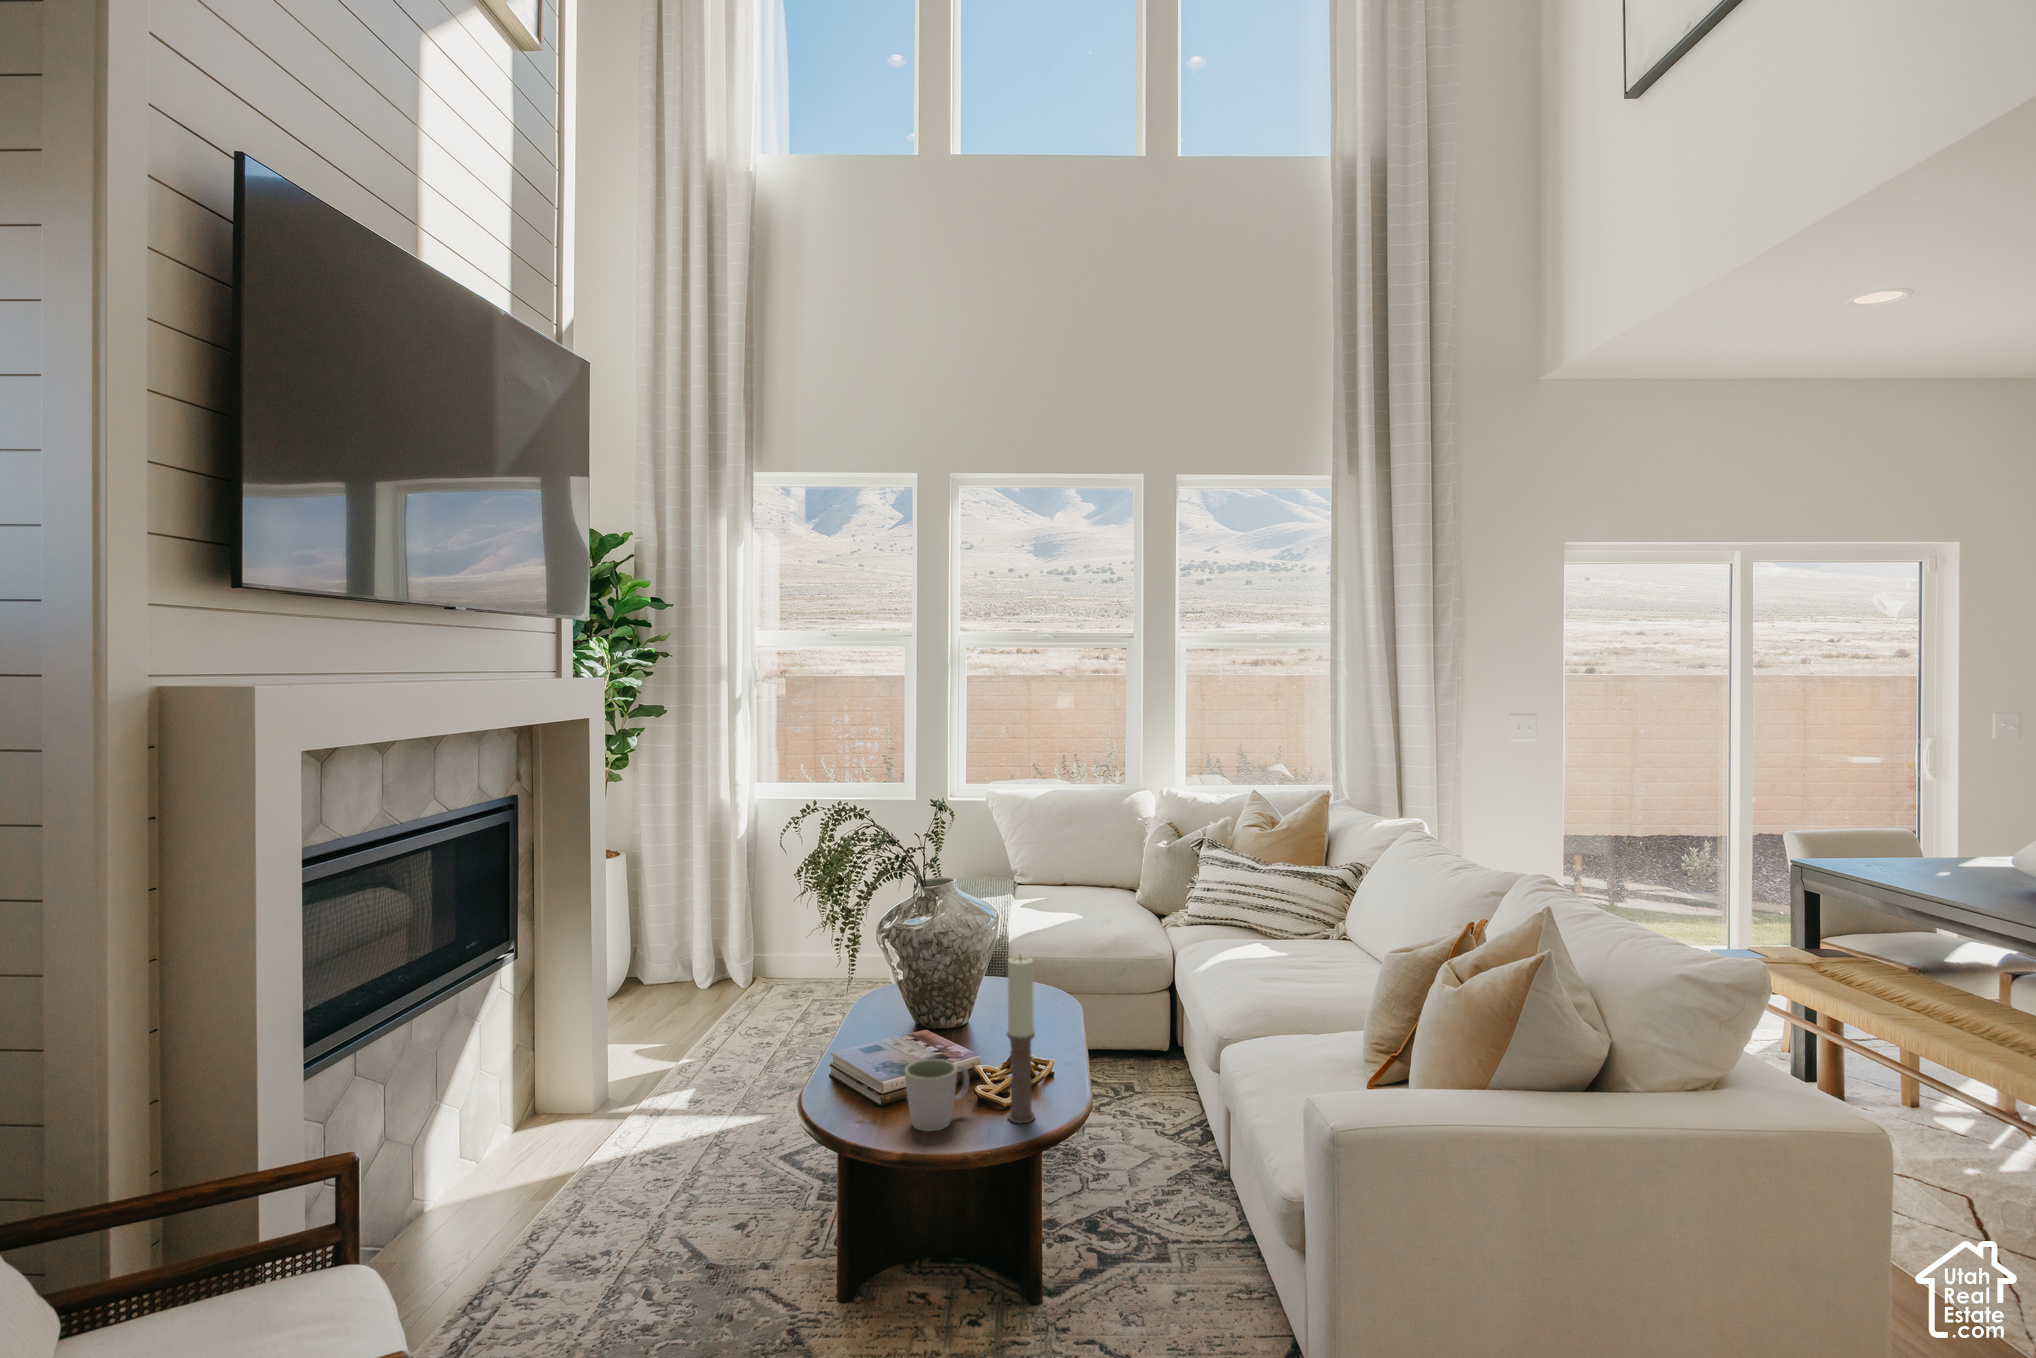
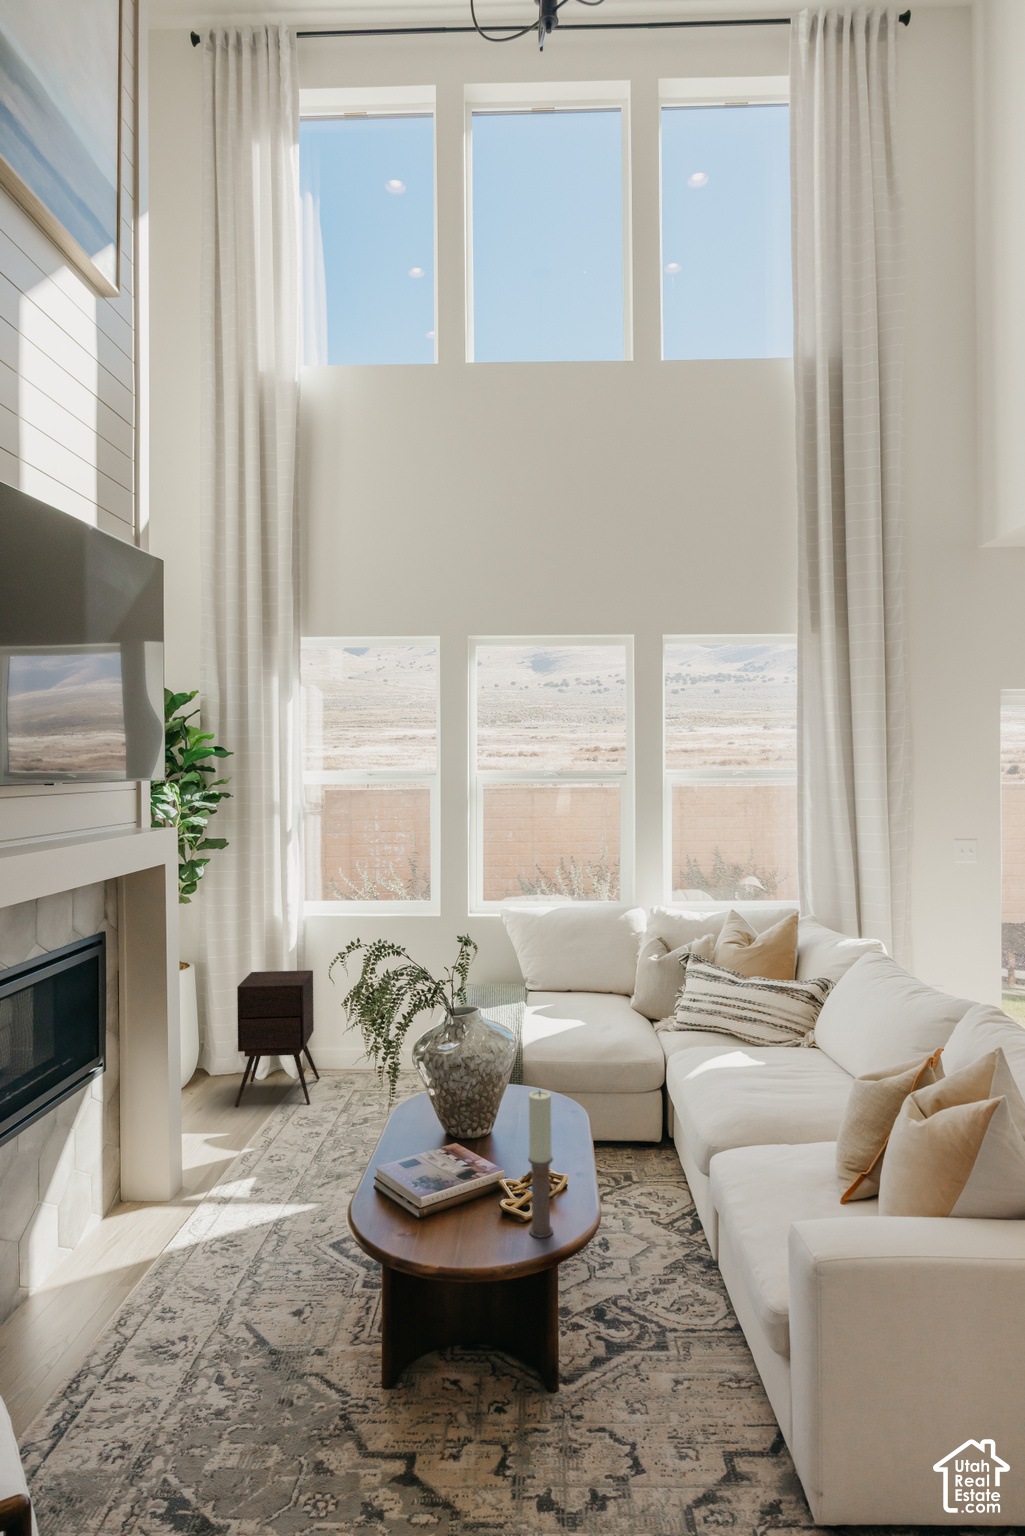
side table: none [671,861,771,1018] -> present [235,970,319,1107]
mug: present [905,1059,969,1131] -> none [440,1179,496,1246]

